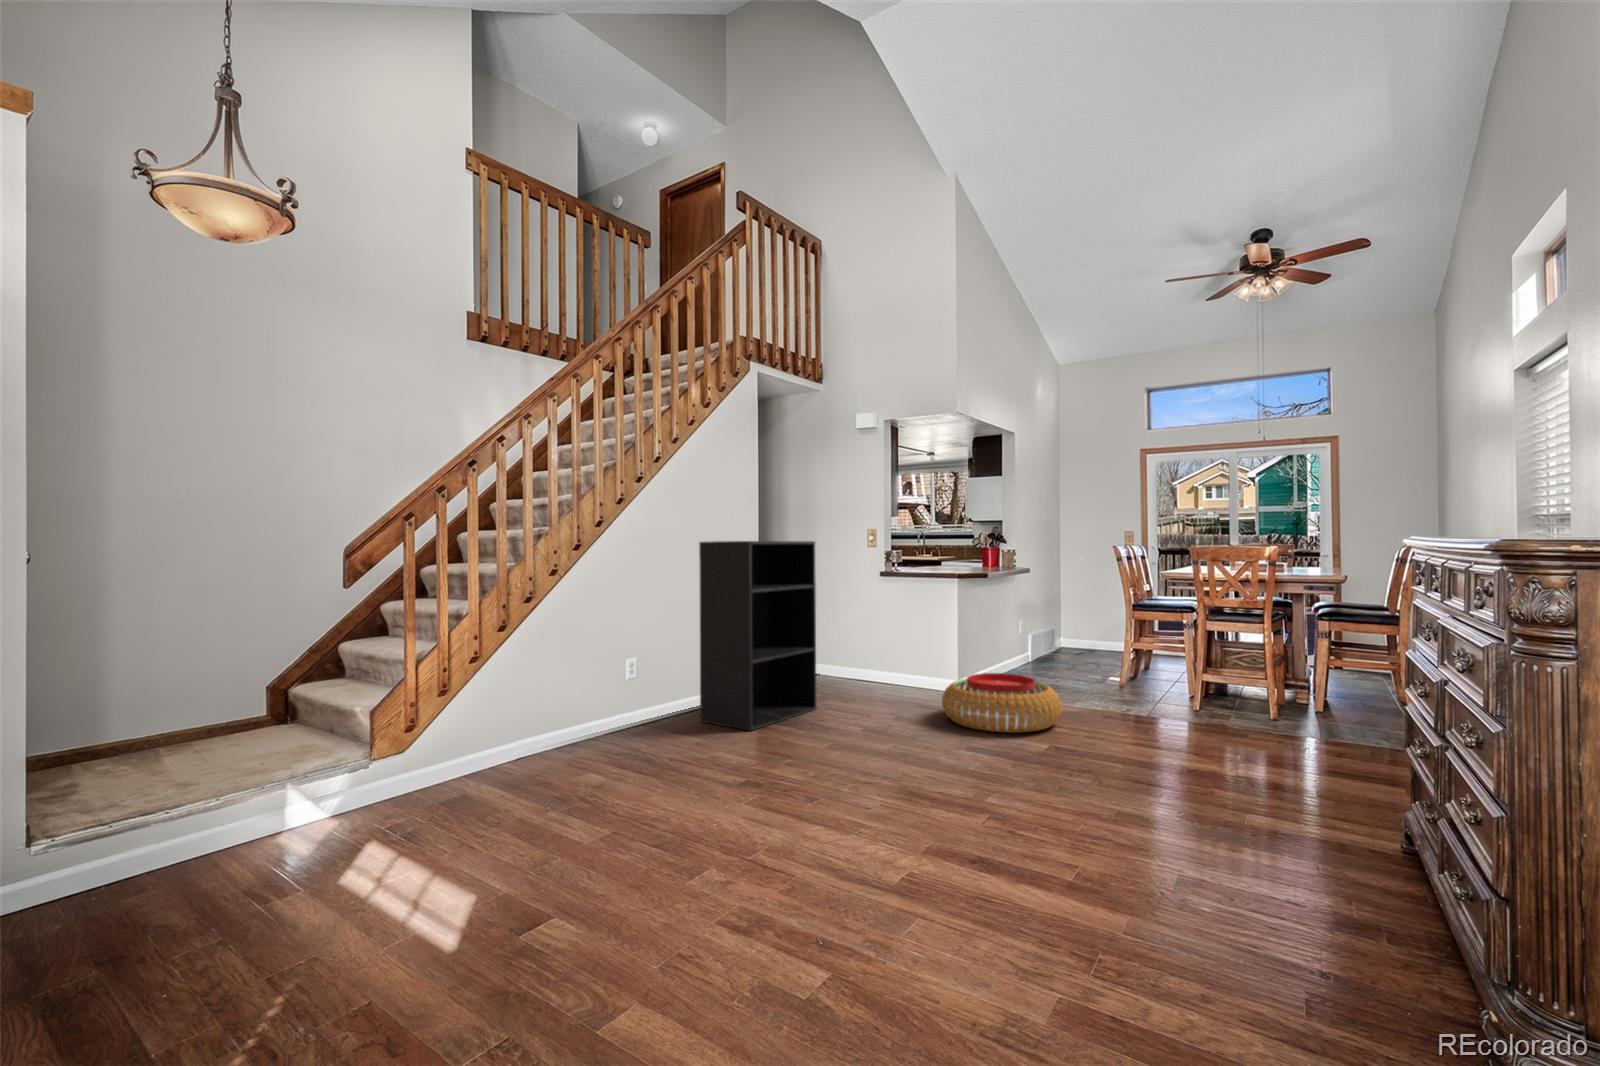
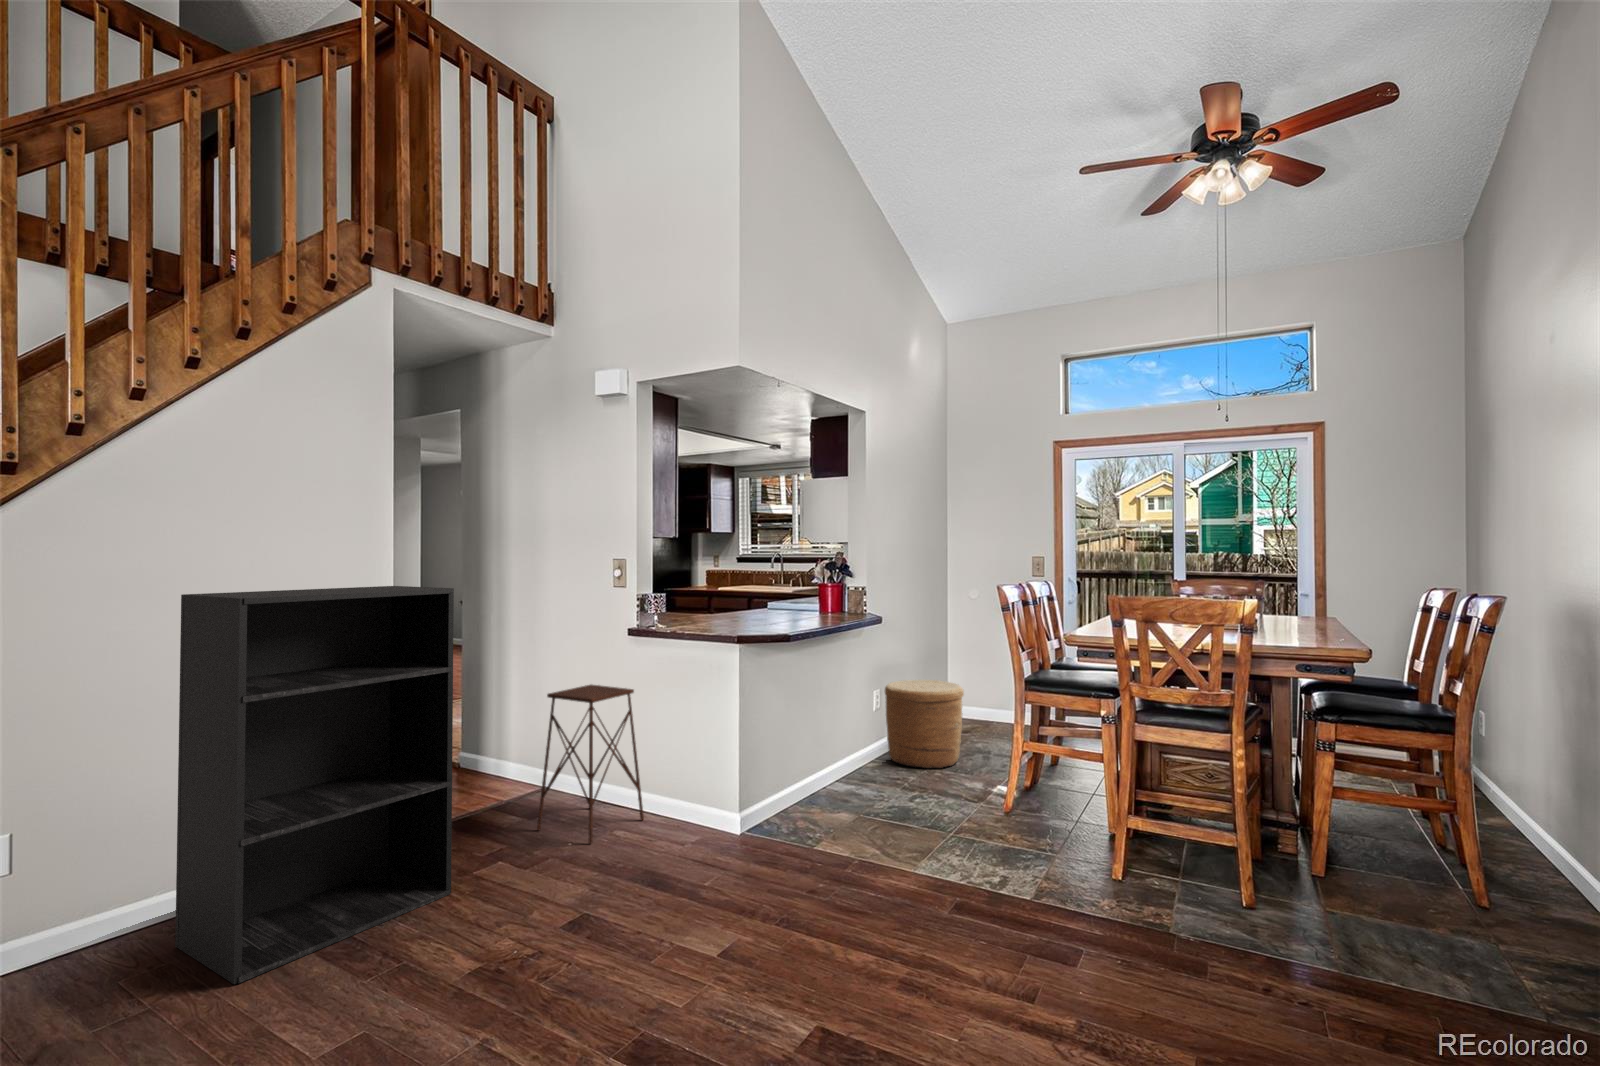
side table: none [834,606,894,695] -> present [537,685,644,844]
woven basket: none [1026,614,1081,670] -> present [885,680,964,768]
pouf: present [942,673,1062,733] -> none [653,828,869,979]

